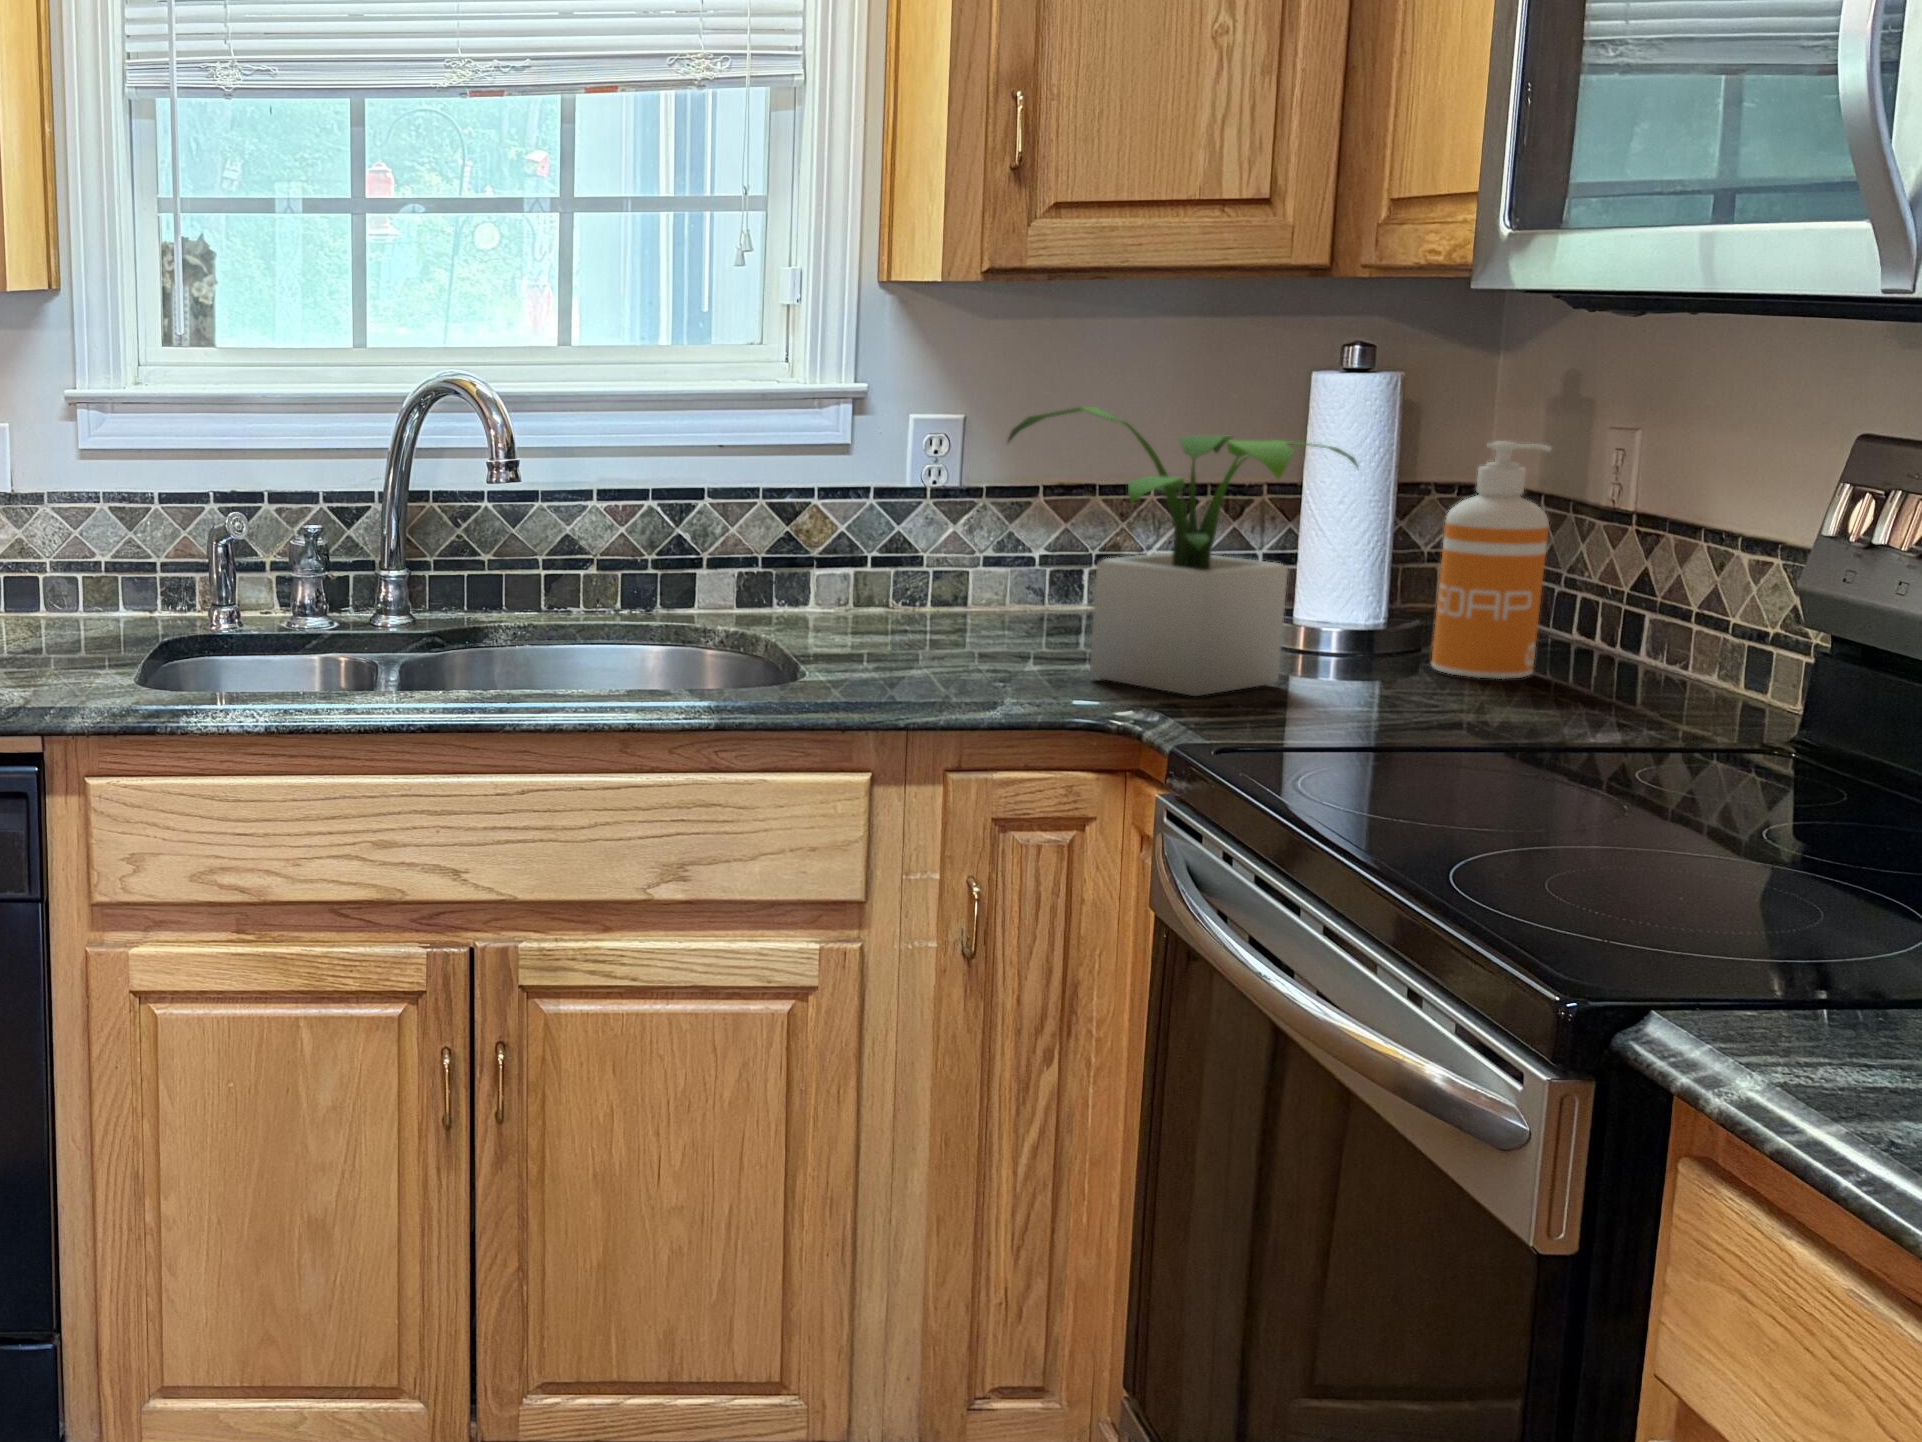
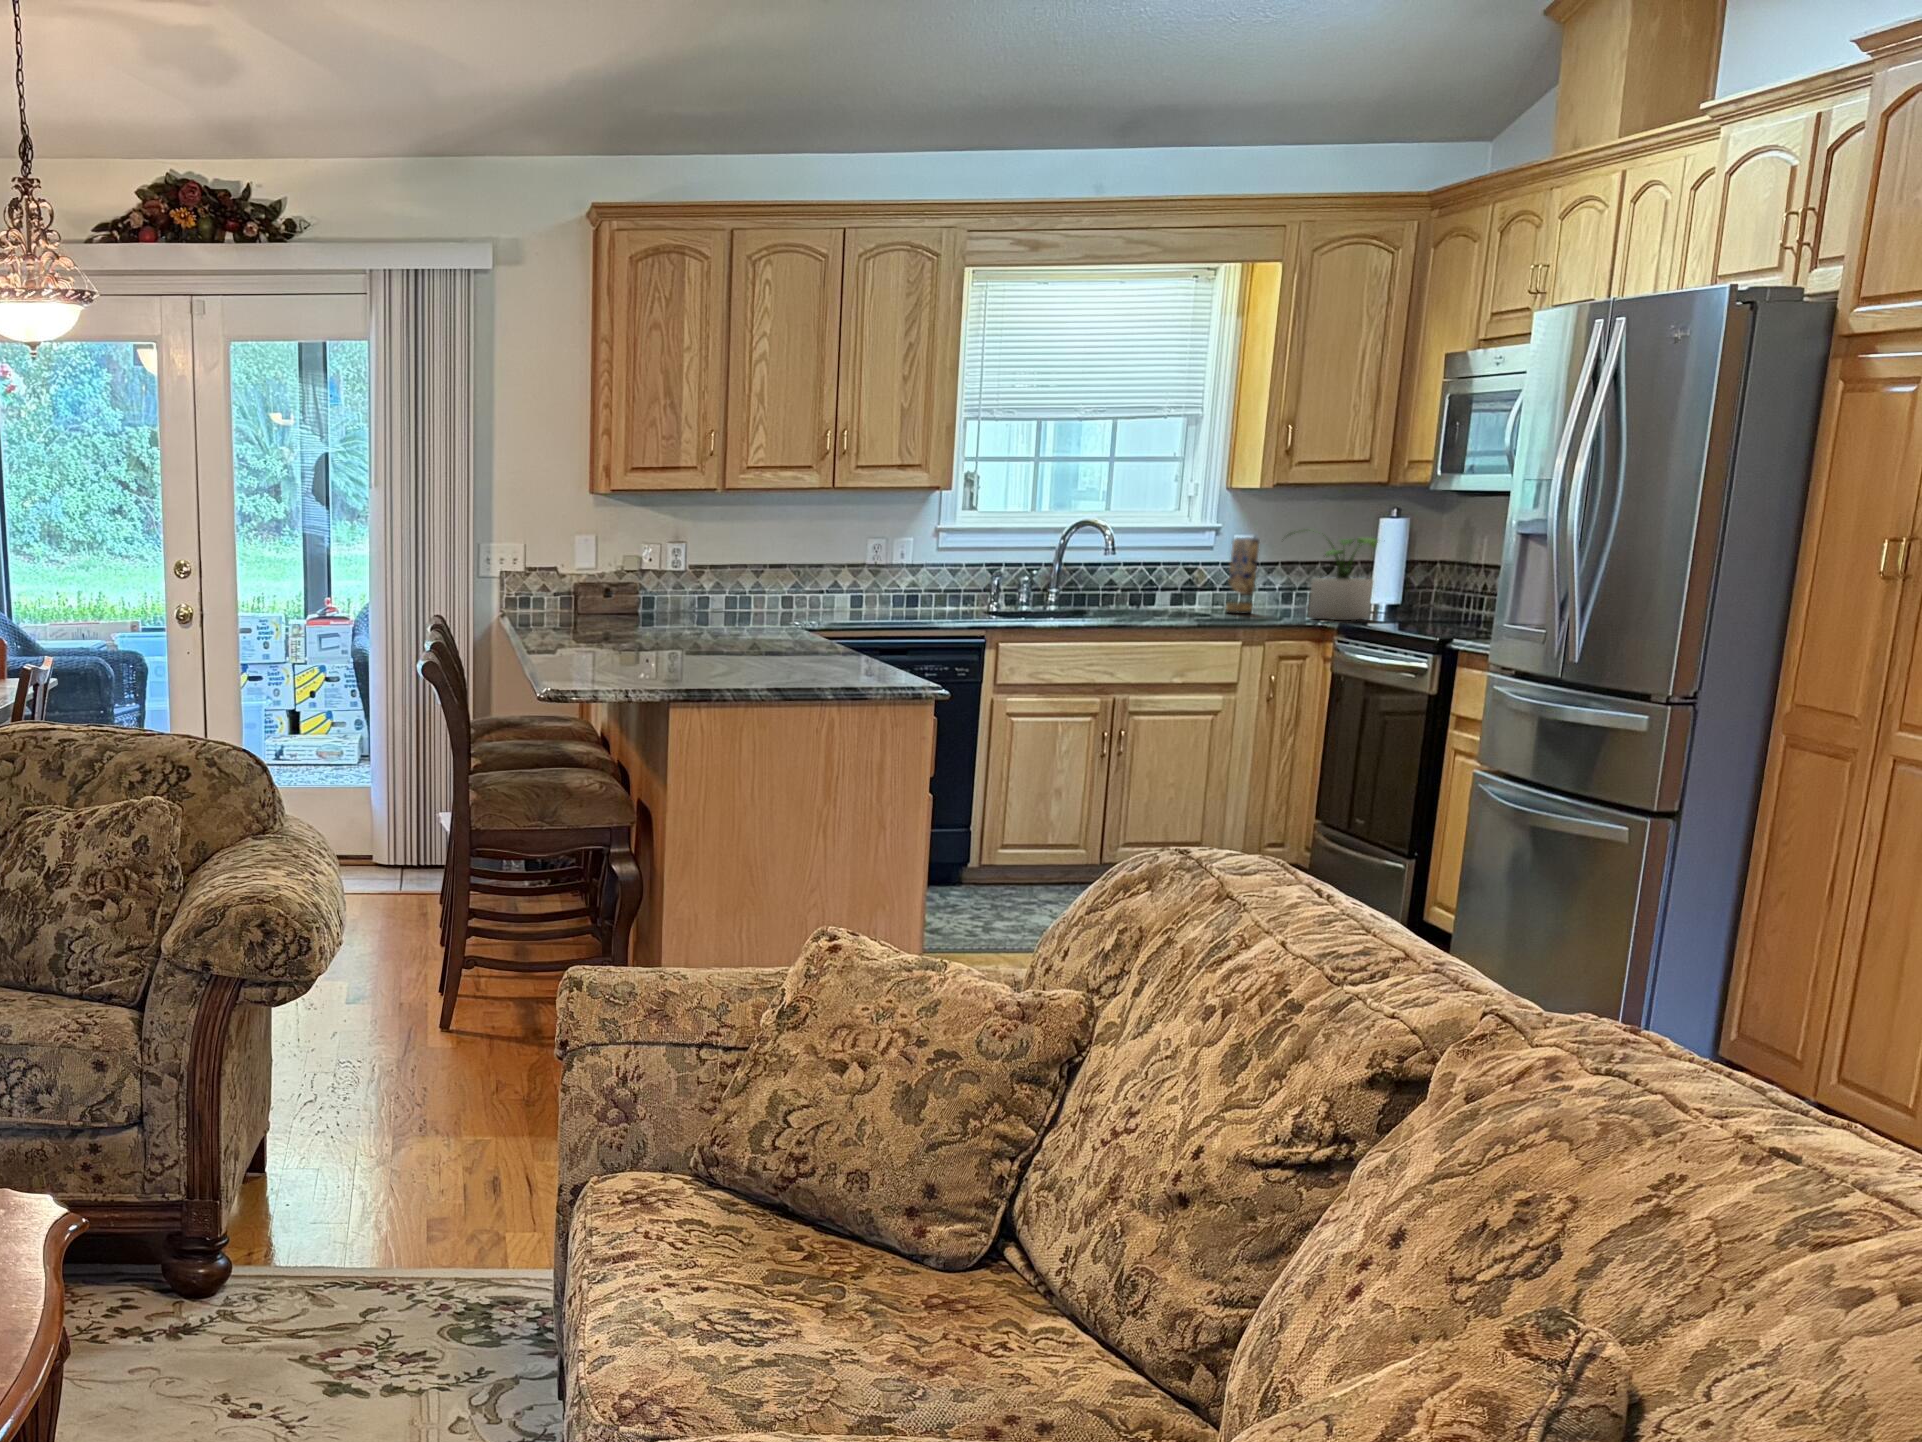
vase: none [879,424,963,637] -> present [1226,538,1259,614]
soap dispenser: present [1431,442,1551,679] -> none [1418,540,1459,618]

